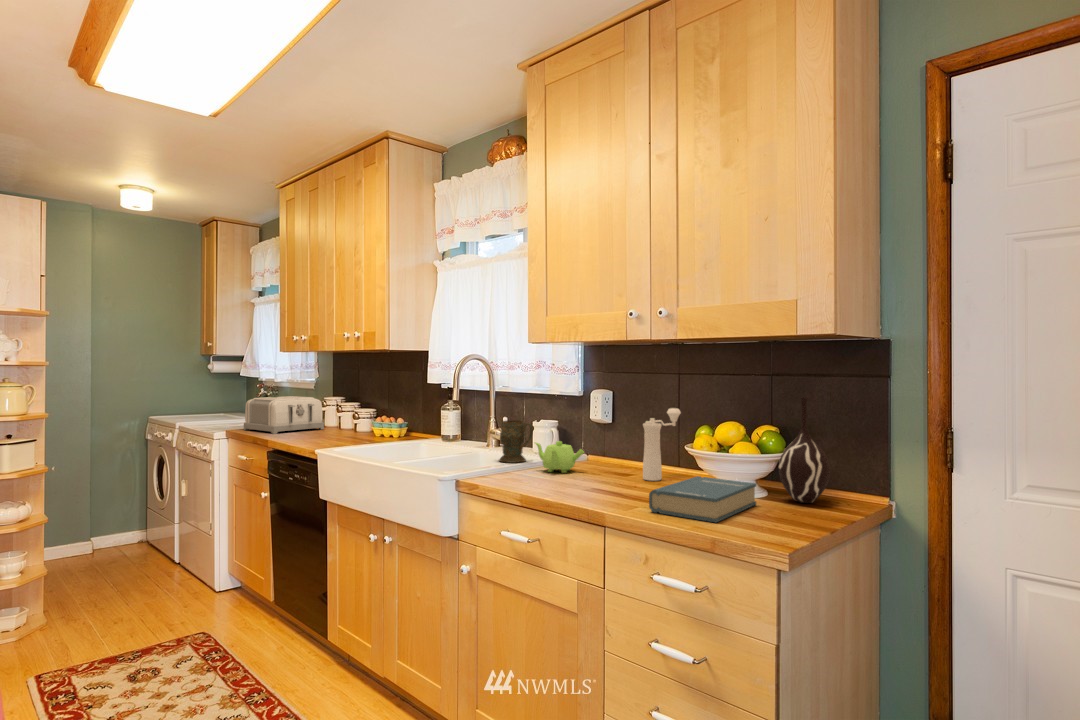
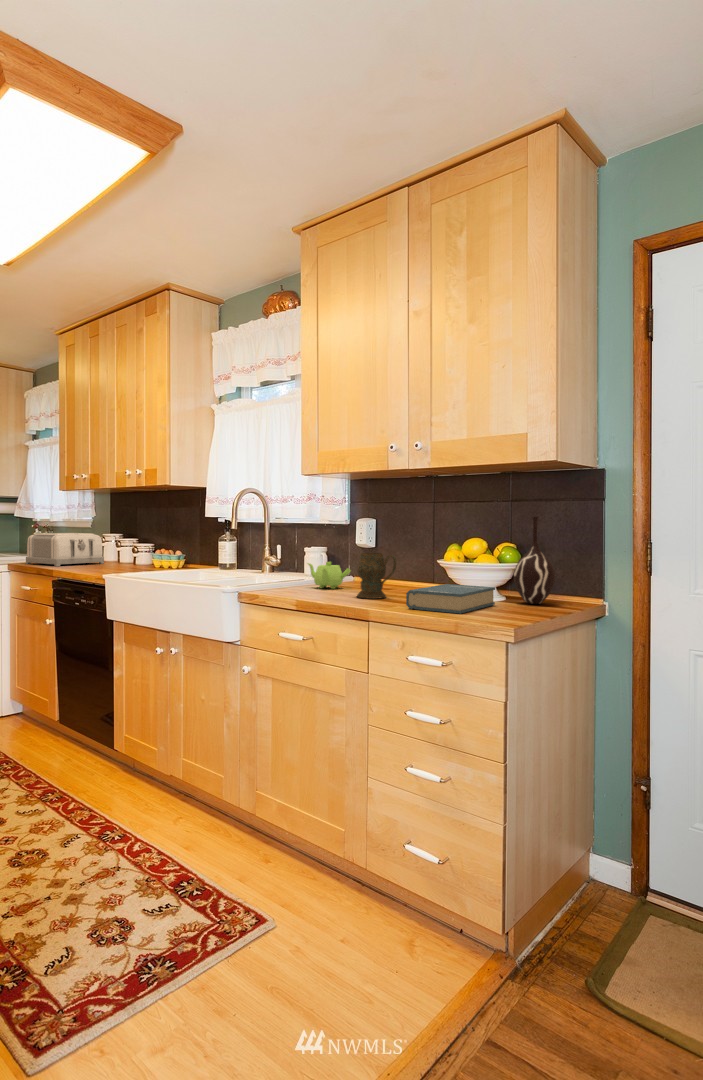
pepper mill: present [643,408,681,481] -> none [402,533,435,593]
mug: present [499,420,533,463] -> present [357,553,396,599]

